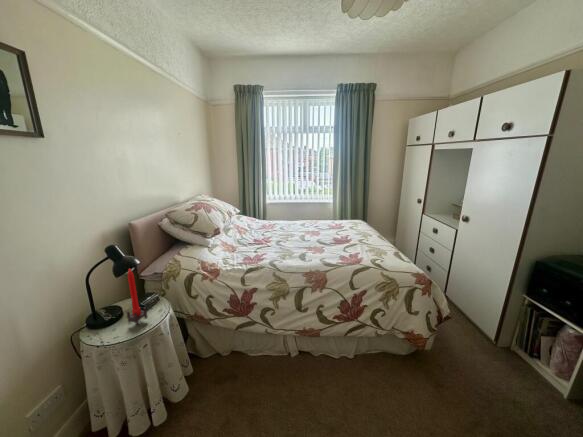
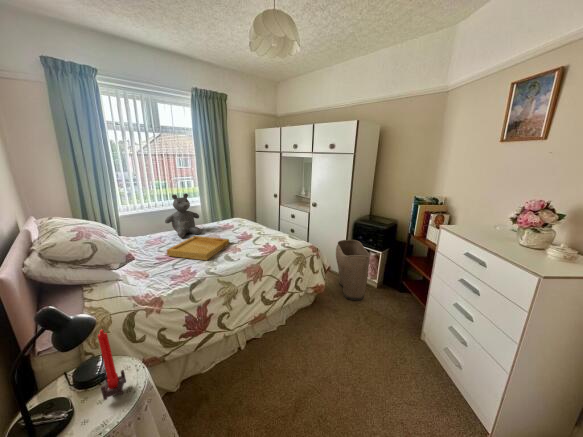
teddy bear: none [280,187,311,228] -> present [165,193,201,238]
tray: none [260,228,318,252] -> present [167,236,229,260]
laundry basket: none [472,283,541,397] -> present [336,240,370,300]

